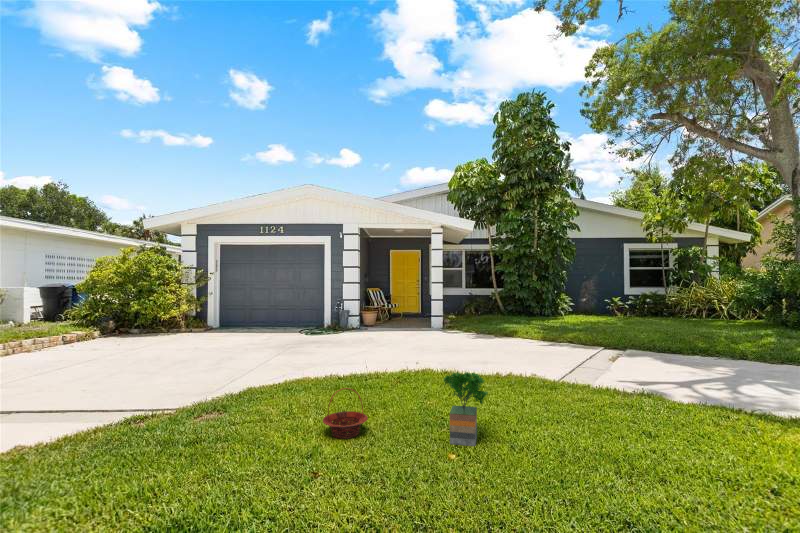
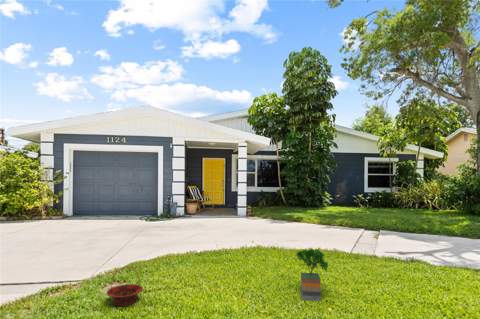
basket: present [323,388,368,438] -> present [107,267,143,306]

